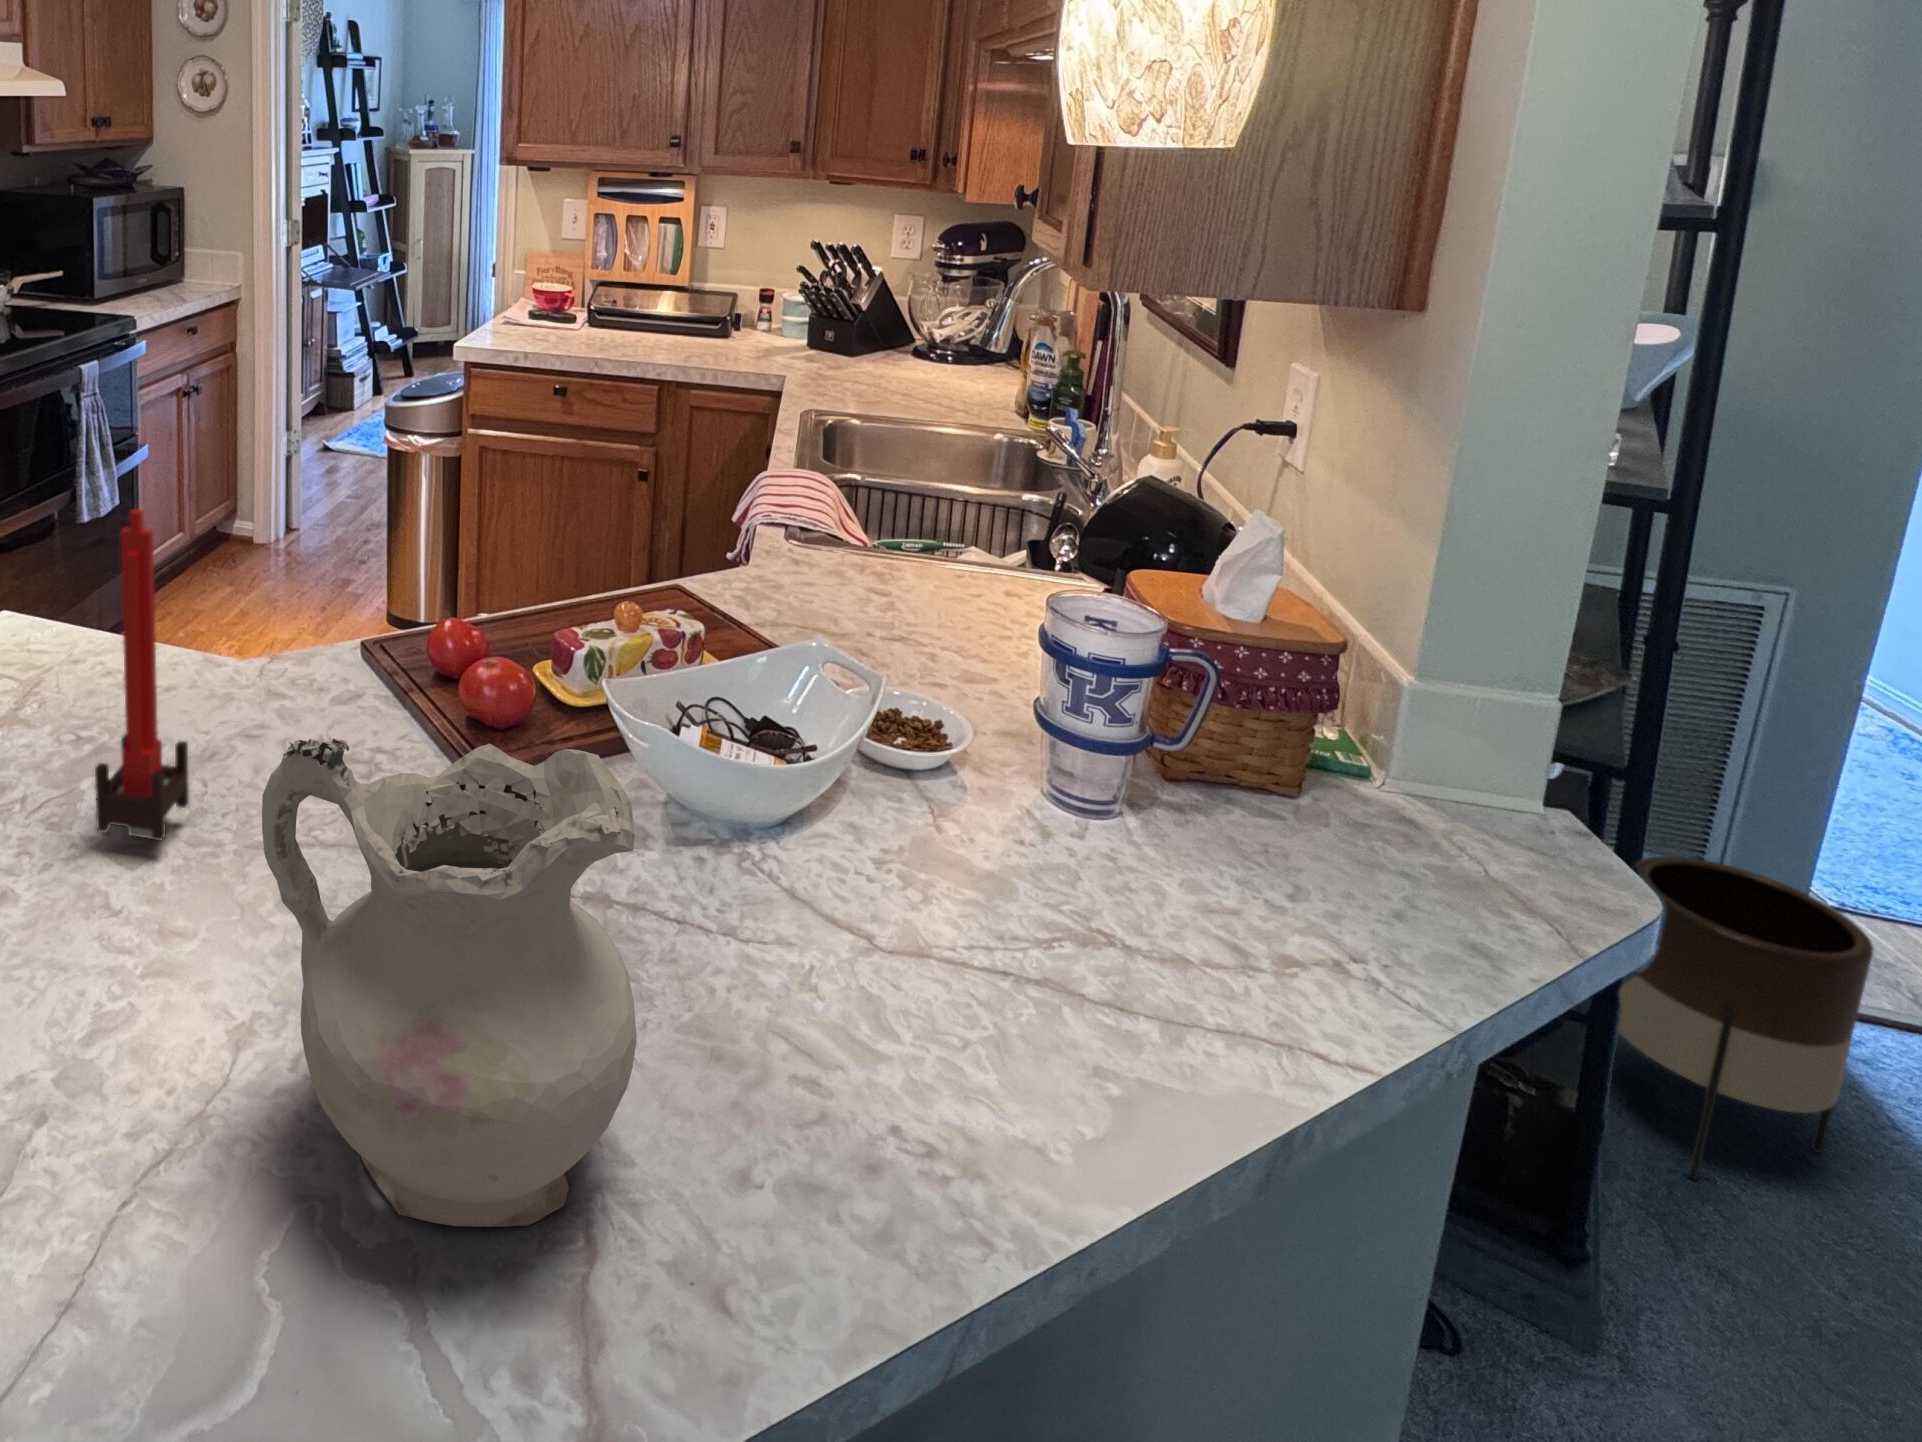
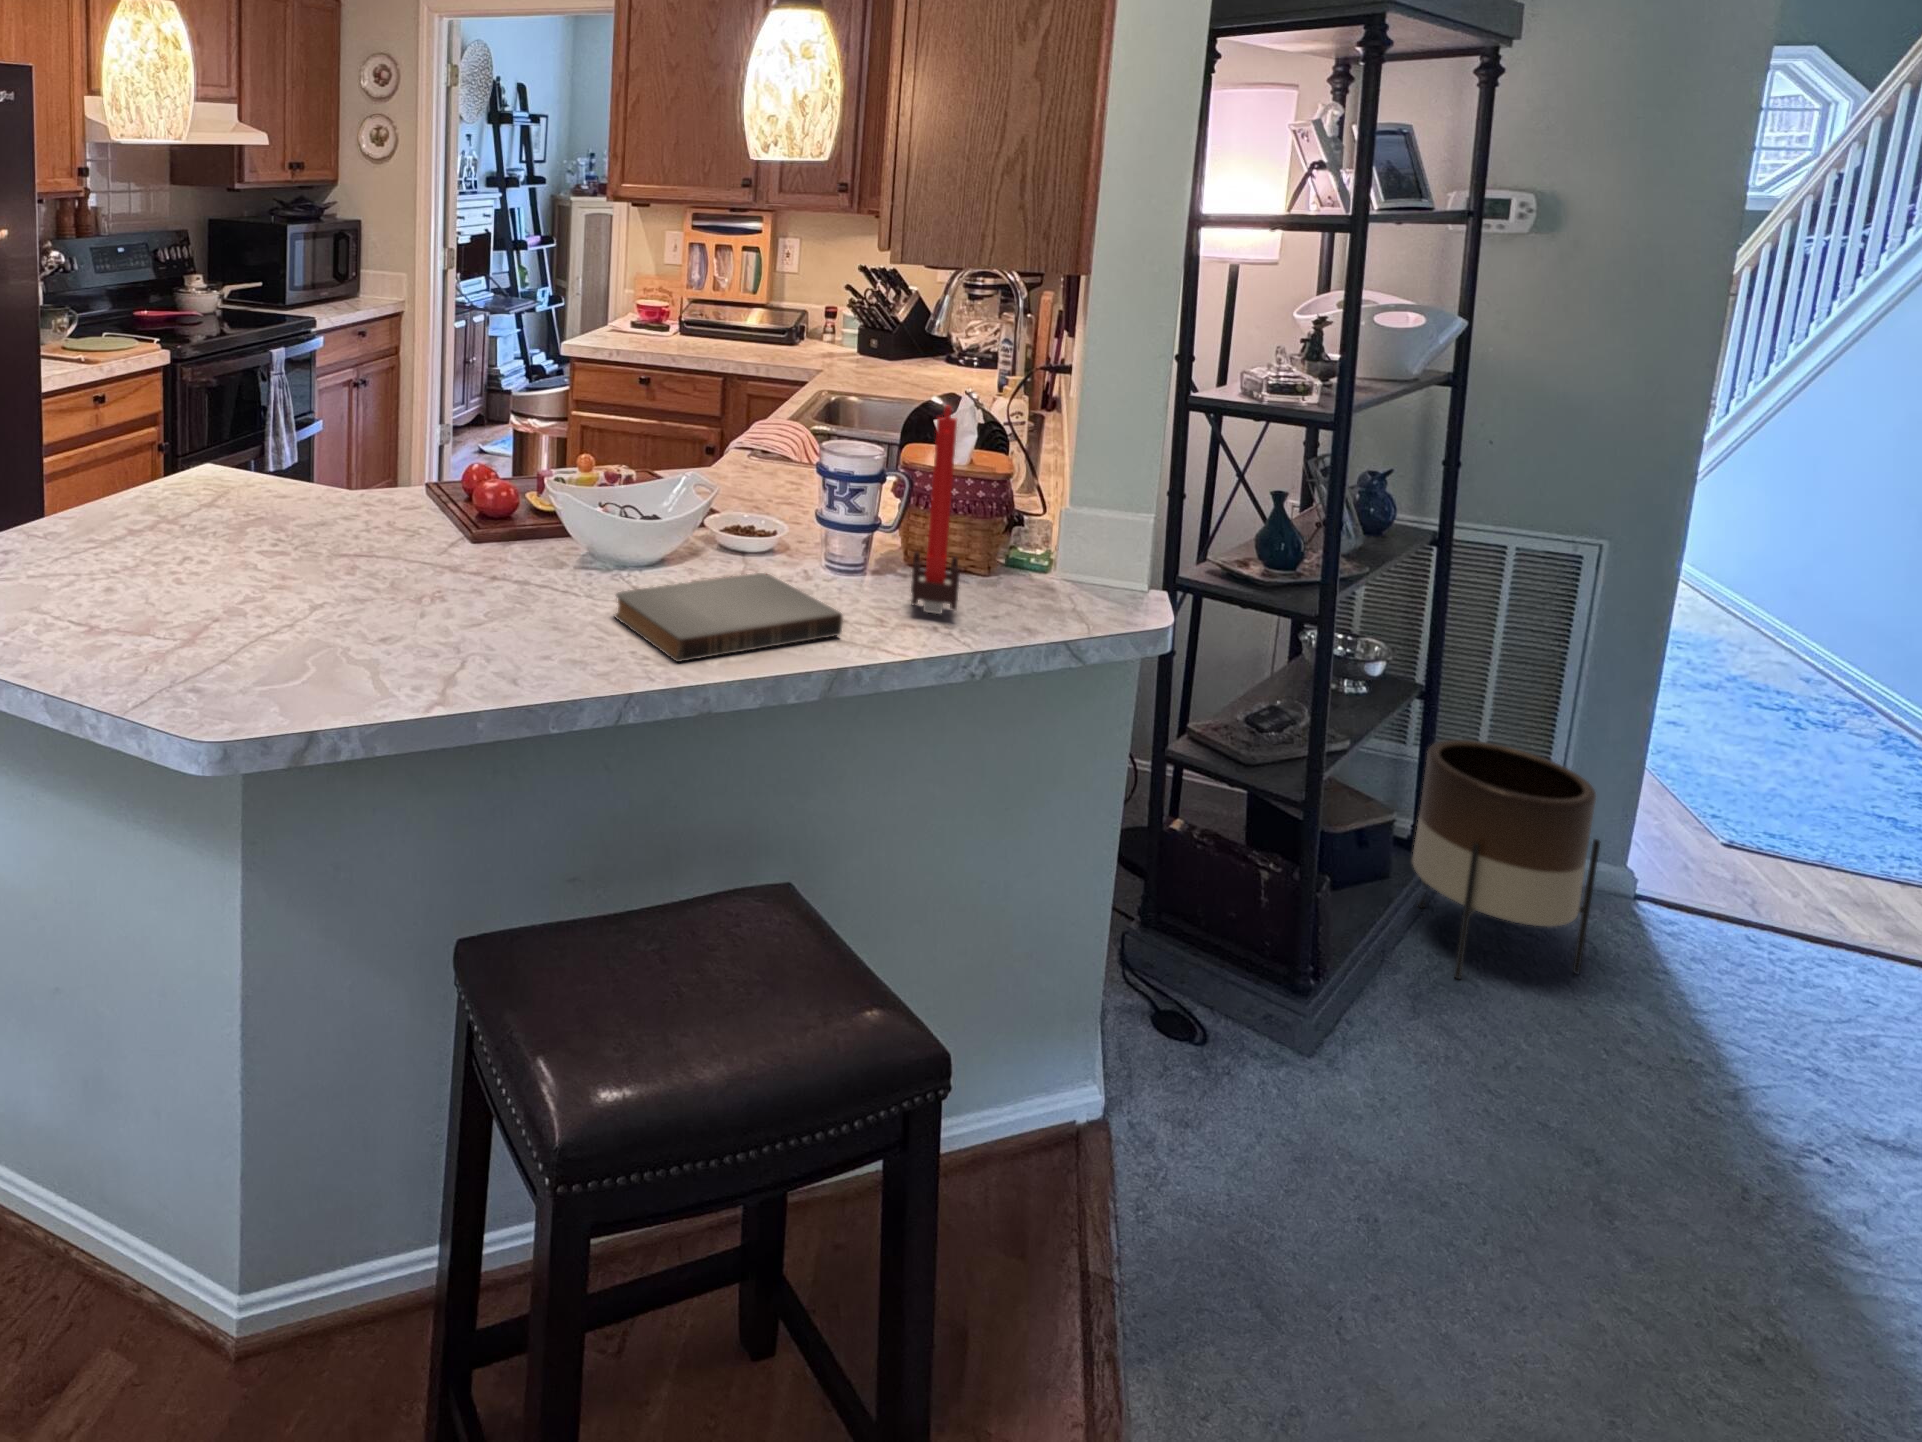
candle: present [95,509,189,841] -> present [911,406,960,614]
ceramic pitcher: present [262,739,637,1227] -> none [329,434,501,660]
book: none [795,861,1224,1163] -> present [615,573,843,662]

